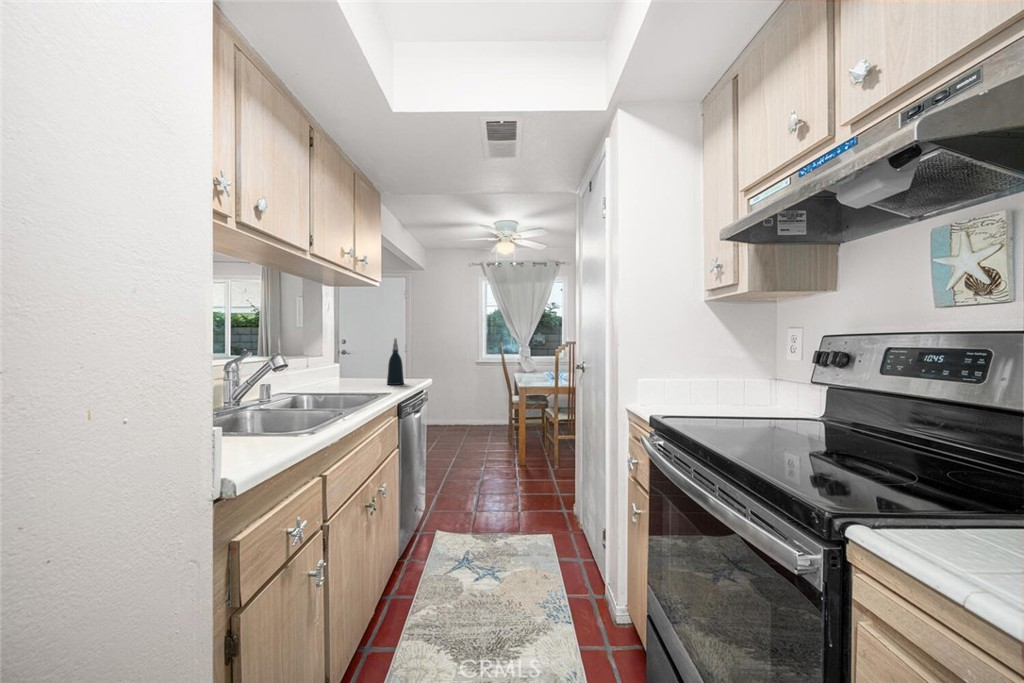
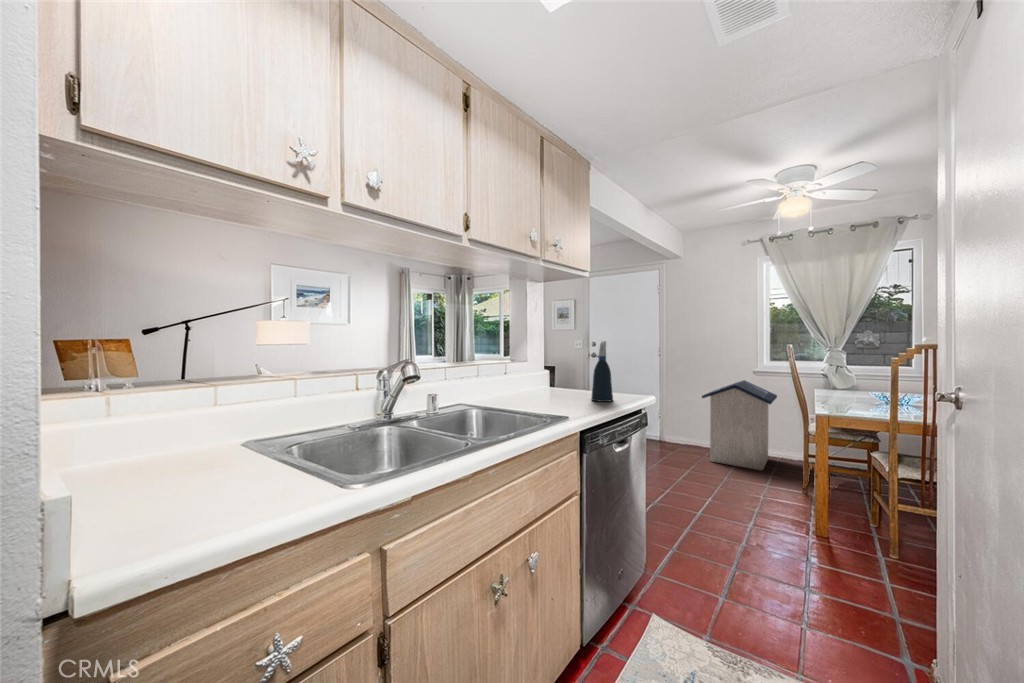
trash can: none [441,371,491,439] -> present [702,380,777,470]

